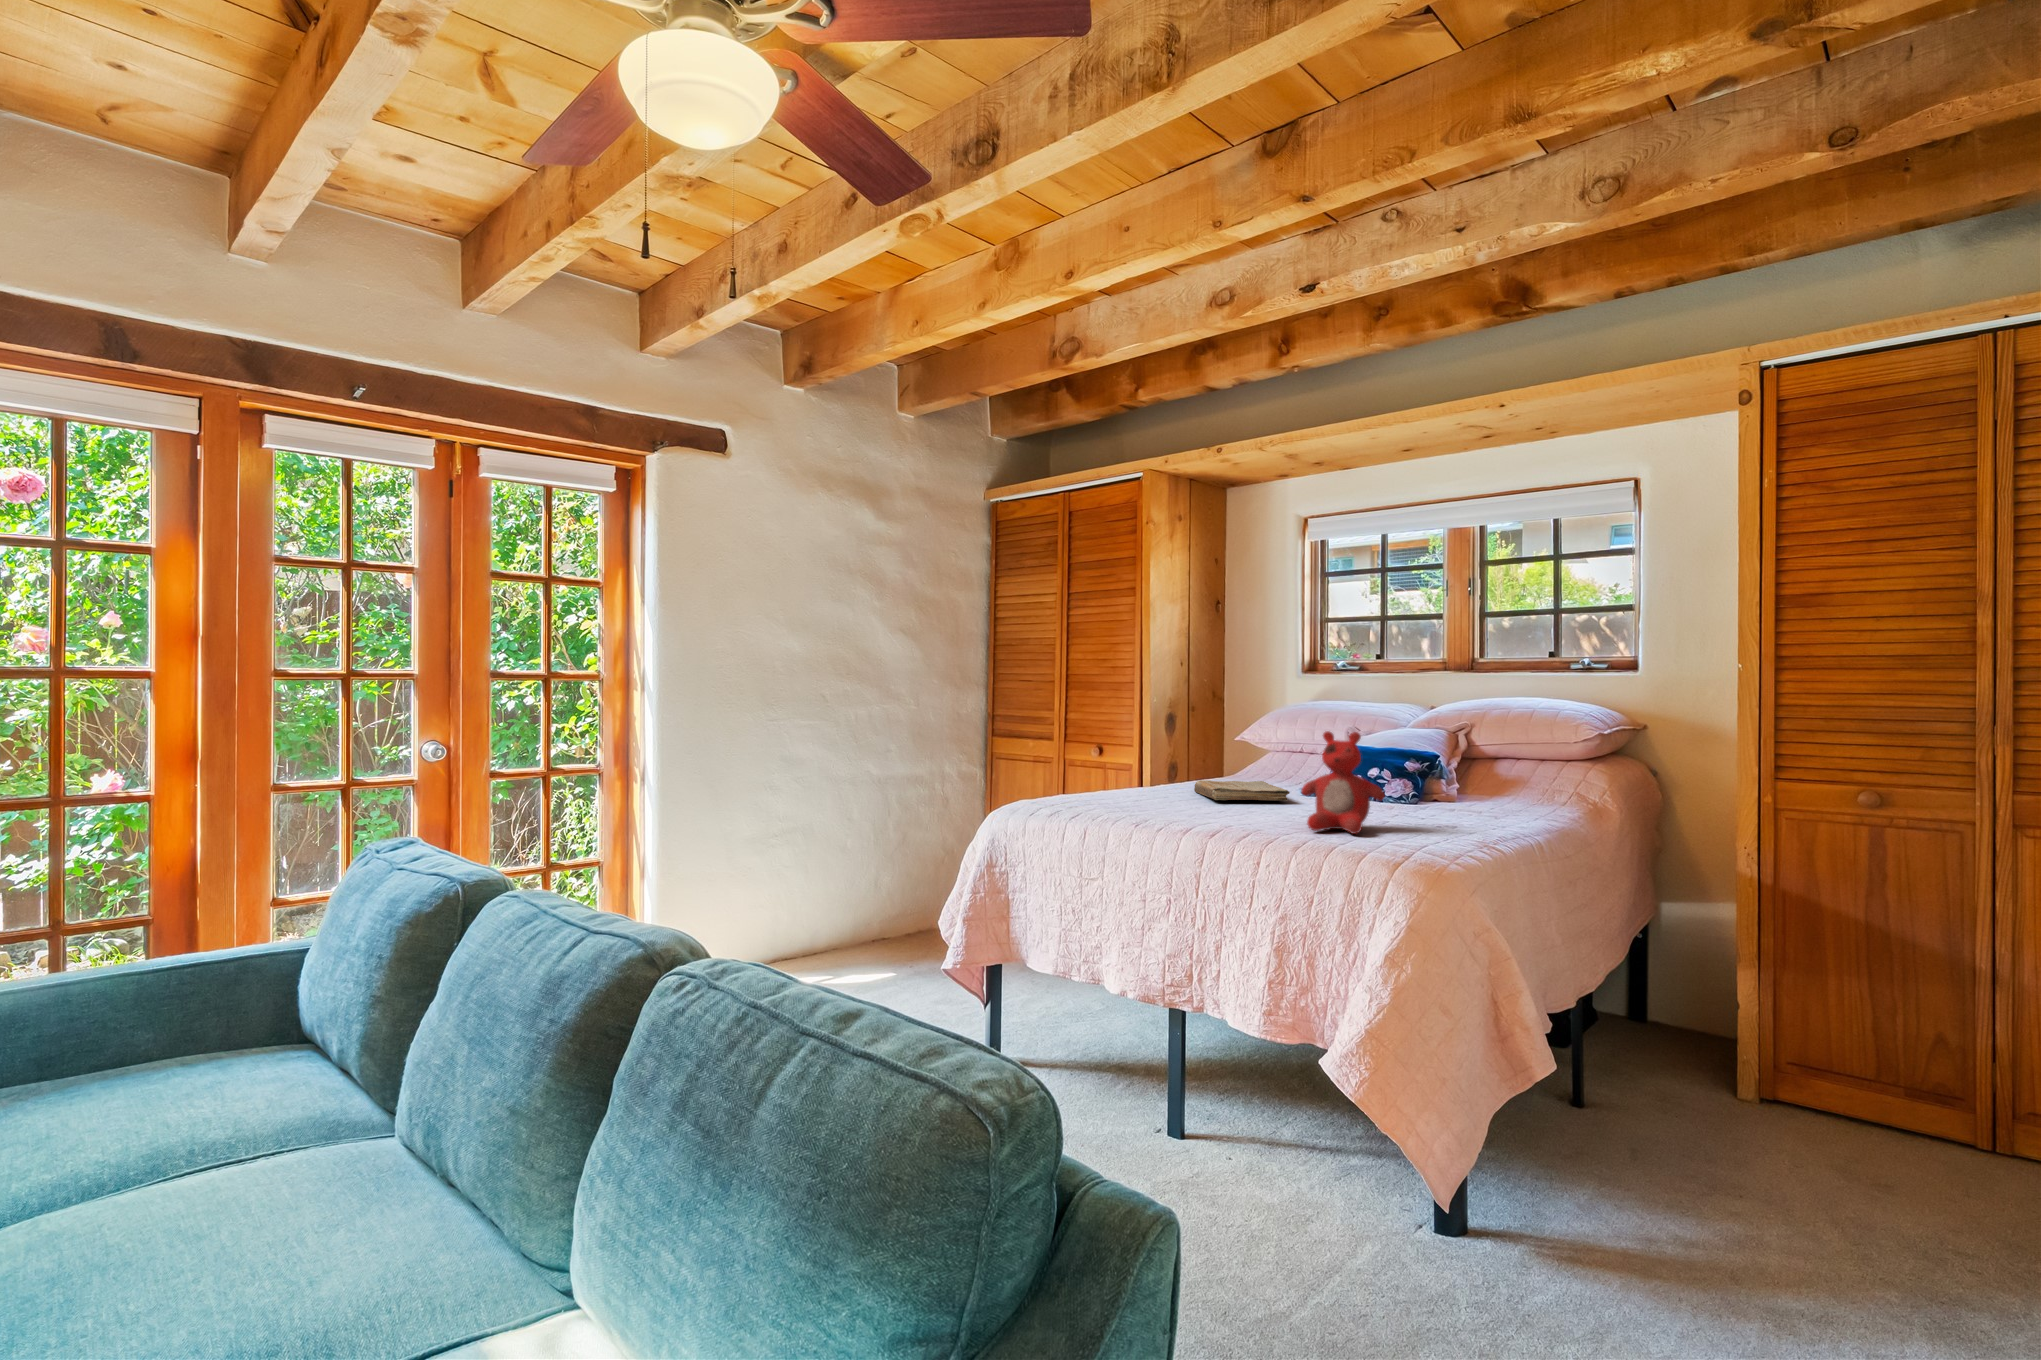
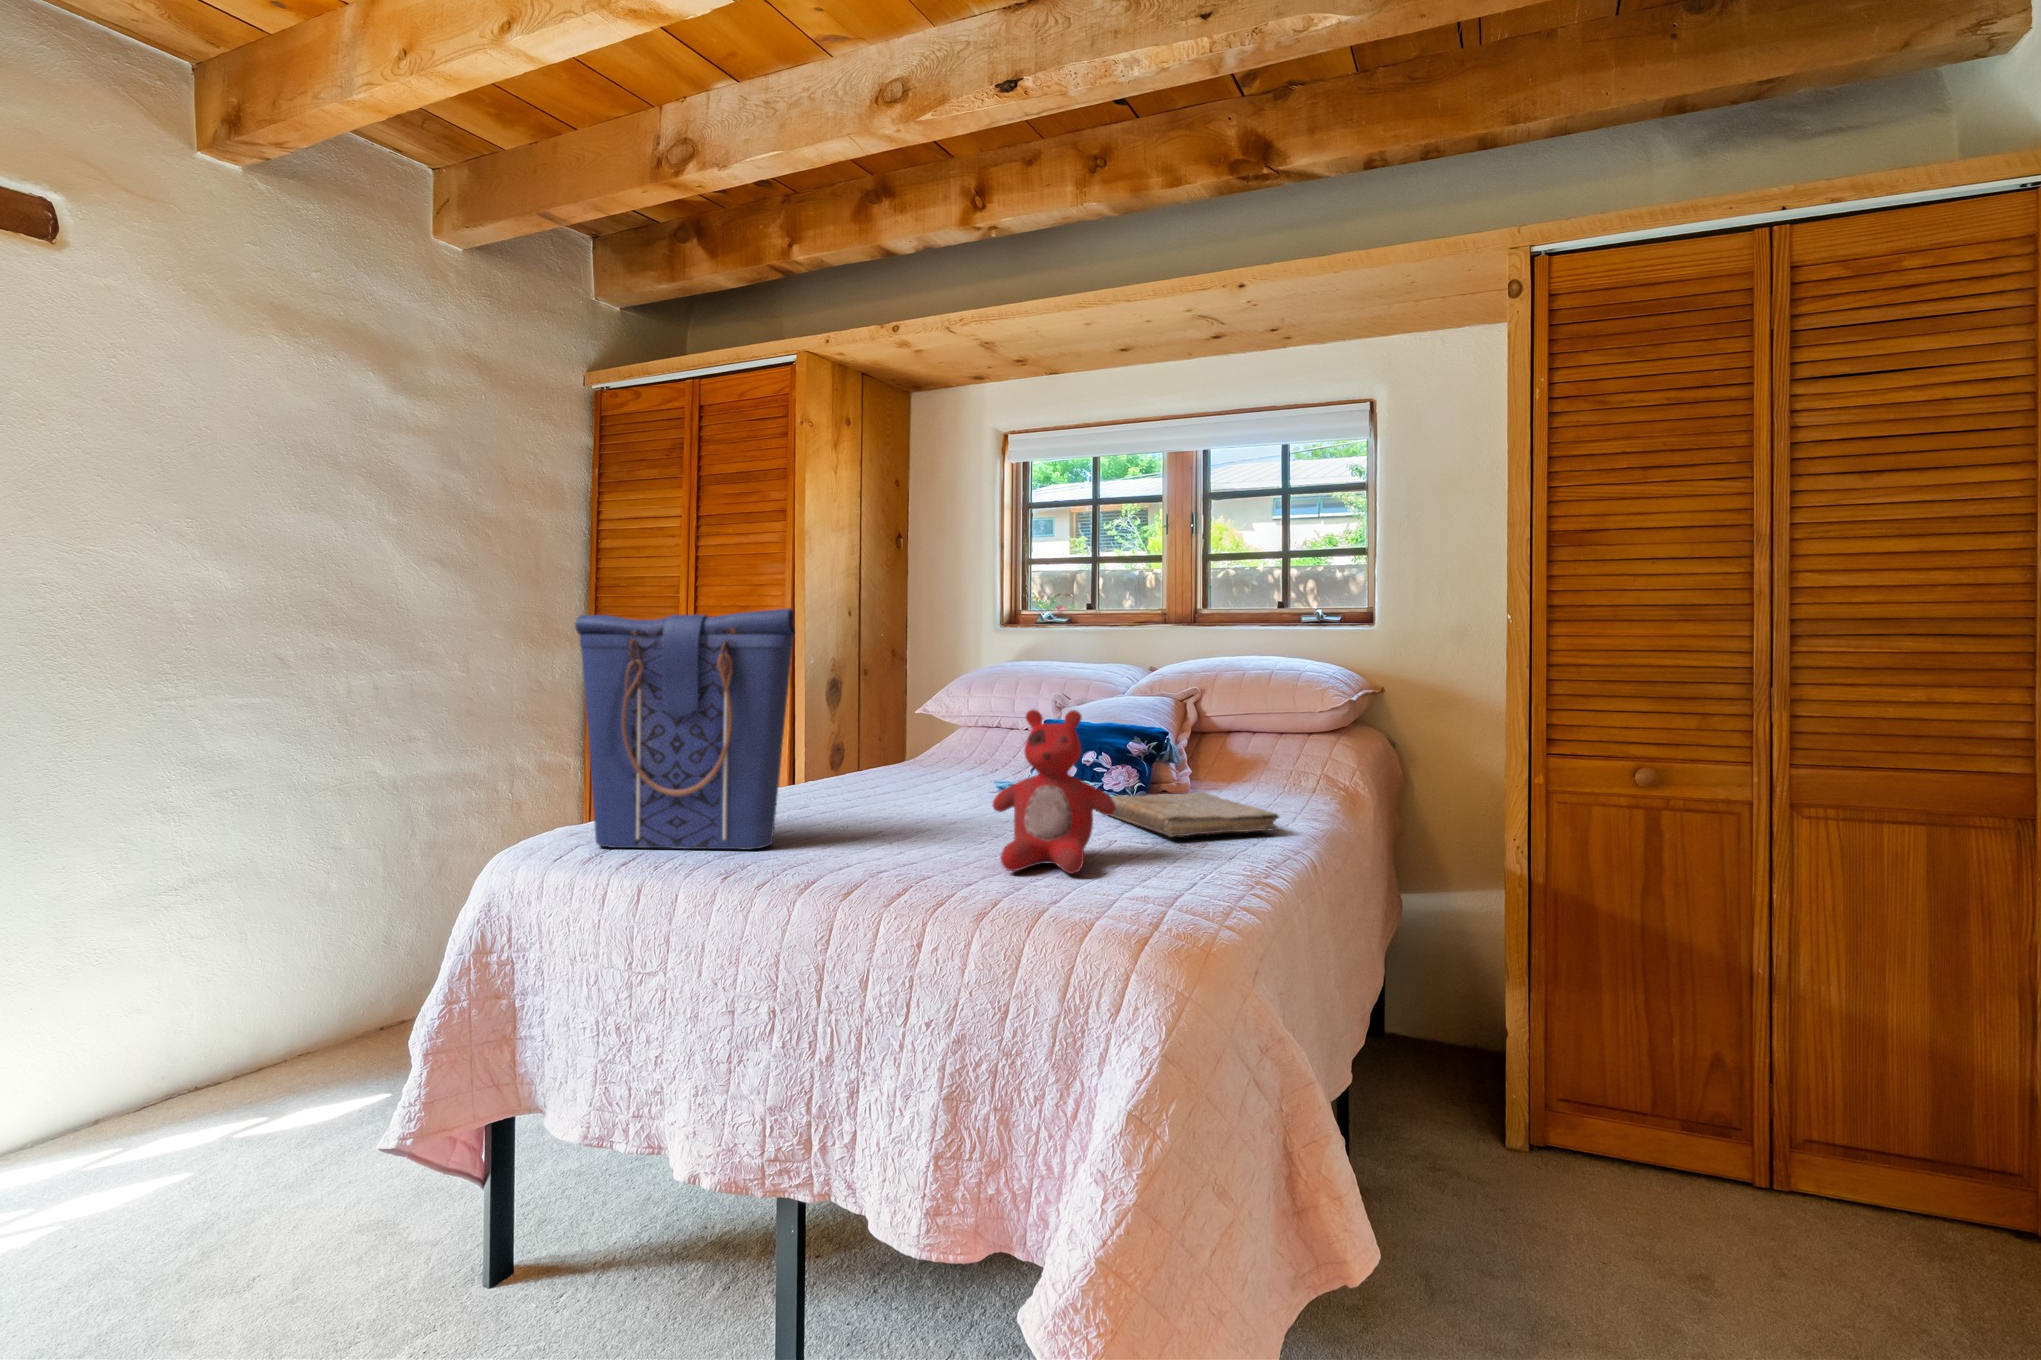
tote bag: none [1040,666,1171,814] -> present [575,608,795,849]
book: present [1194,780,1290,801] -> present [1110,792,1279,837]

